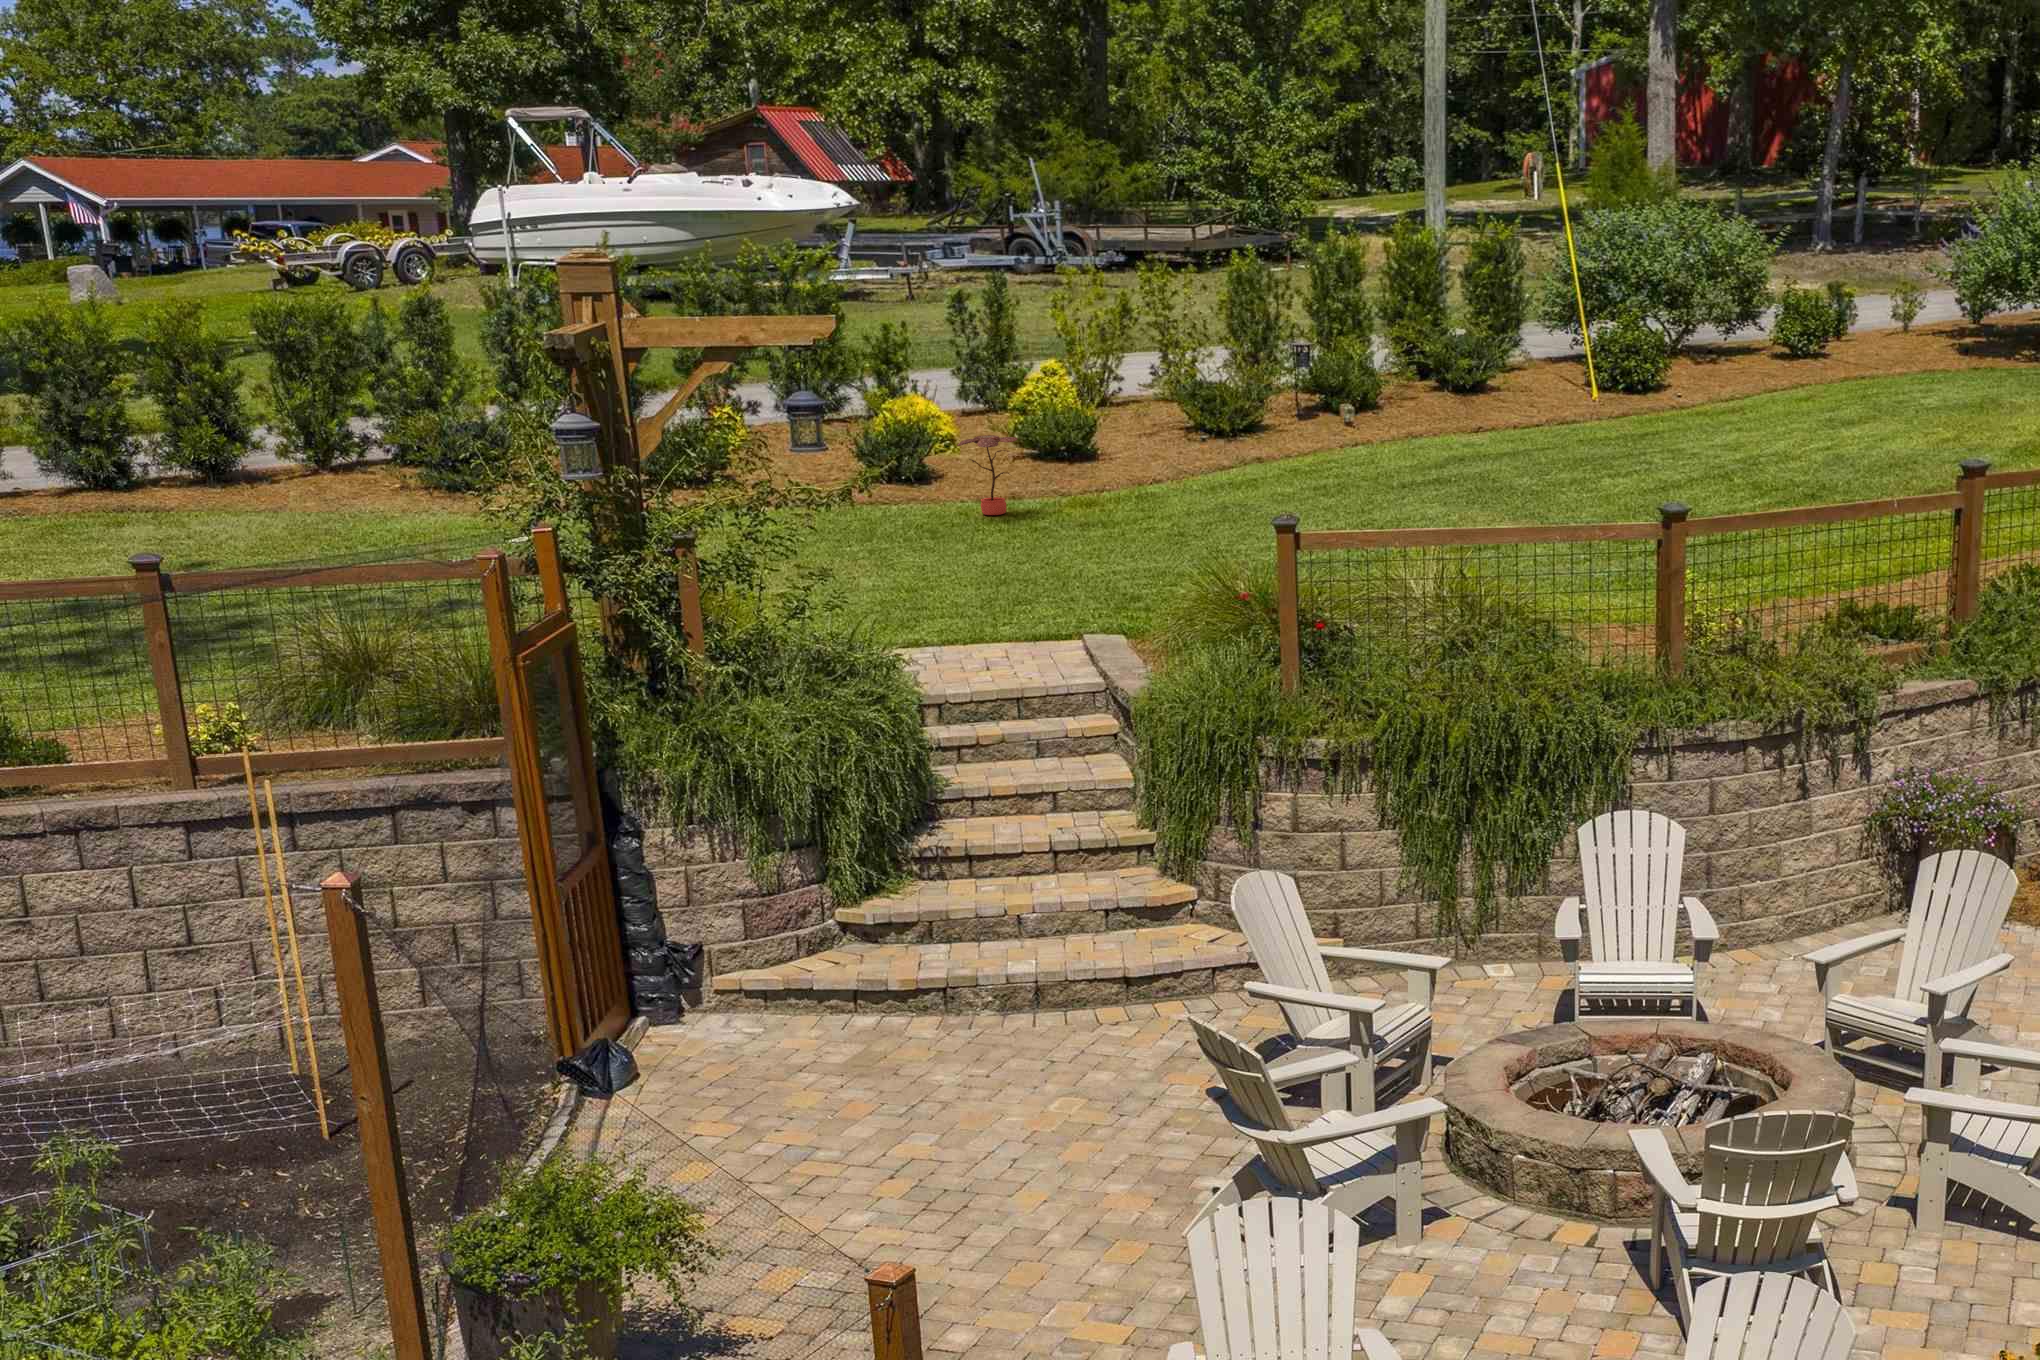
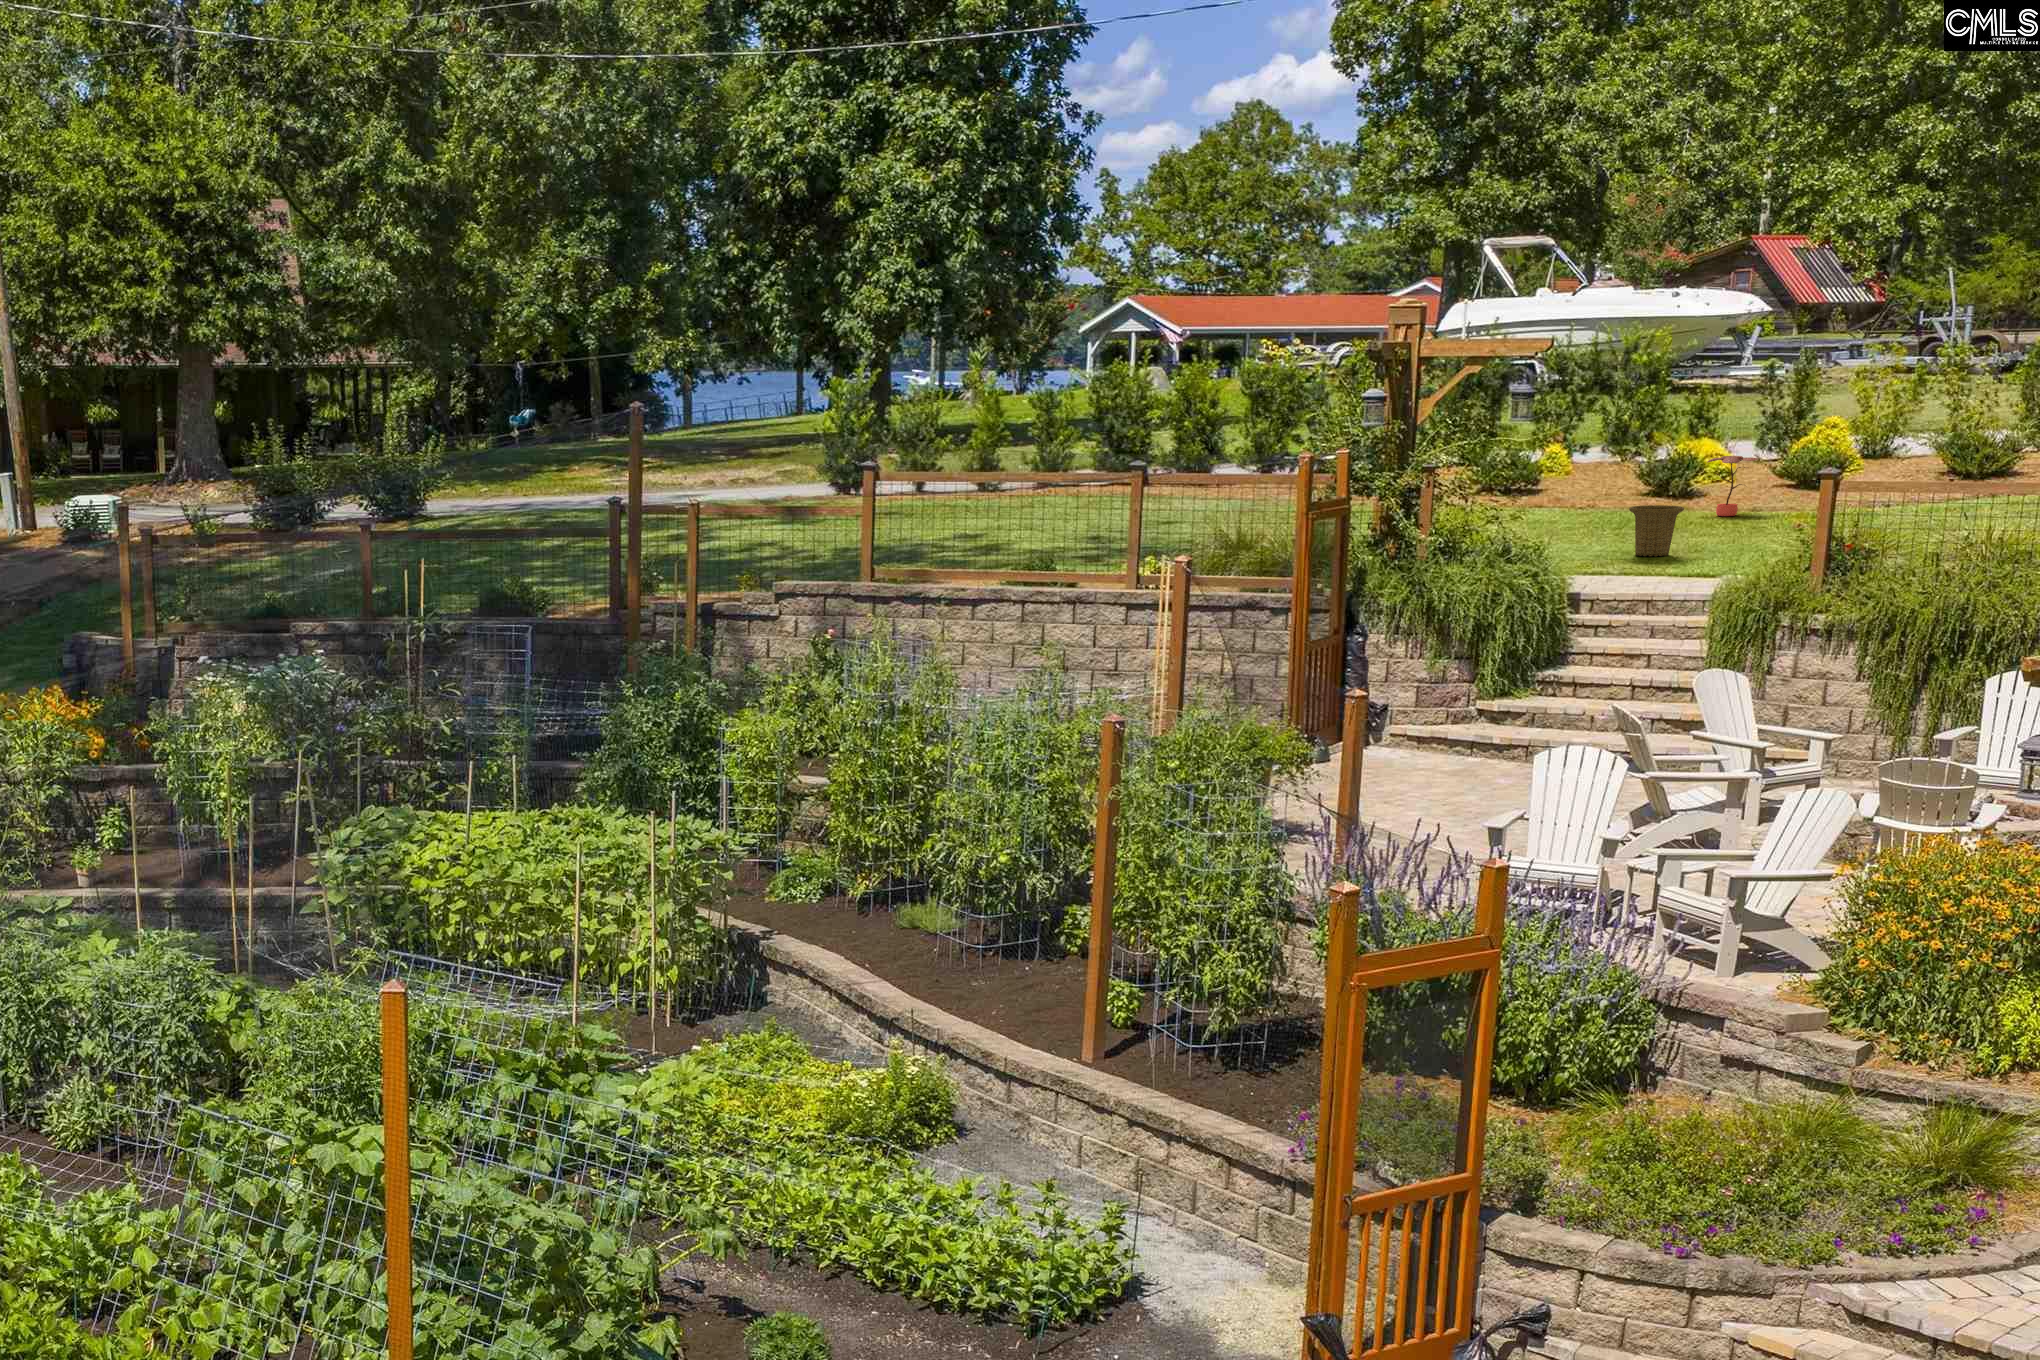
basket: none [912,528,983,602] -> present [1629,505,1684,556]

